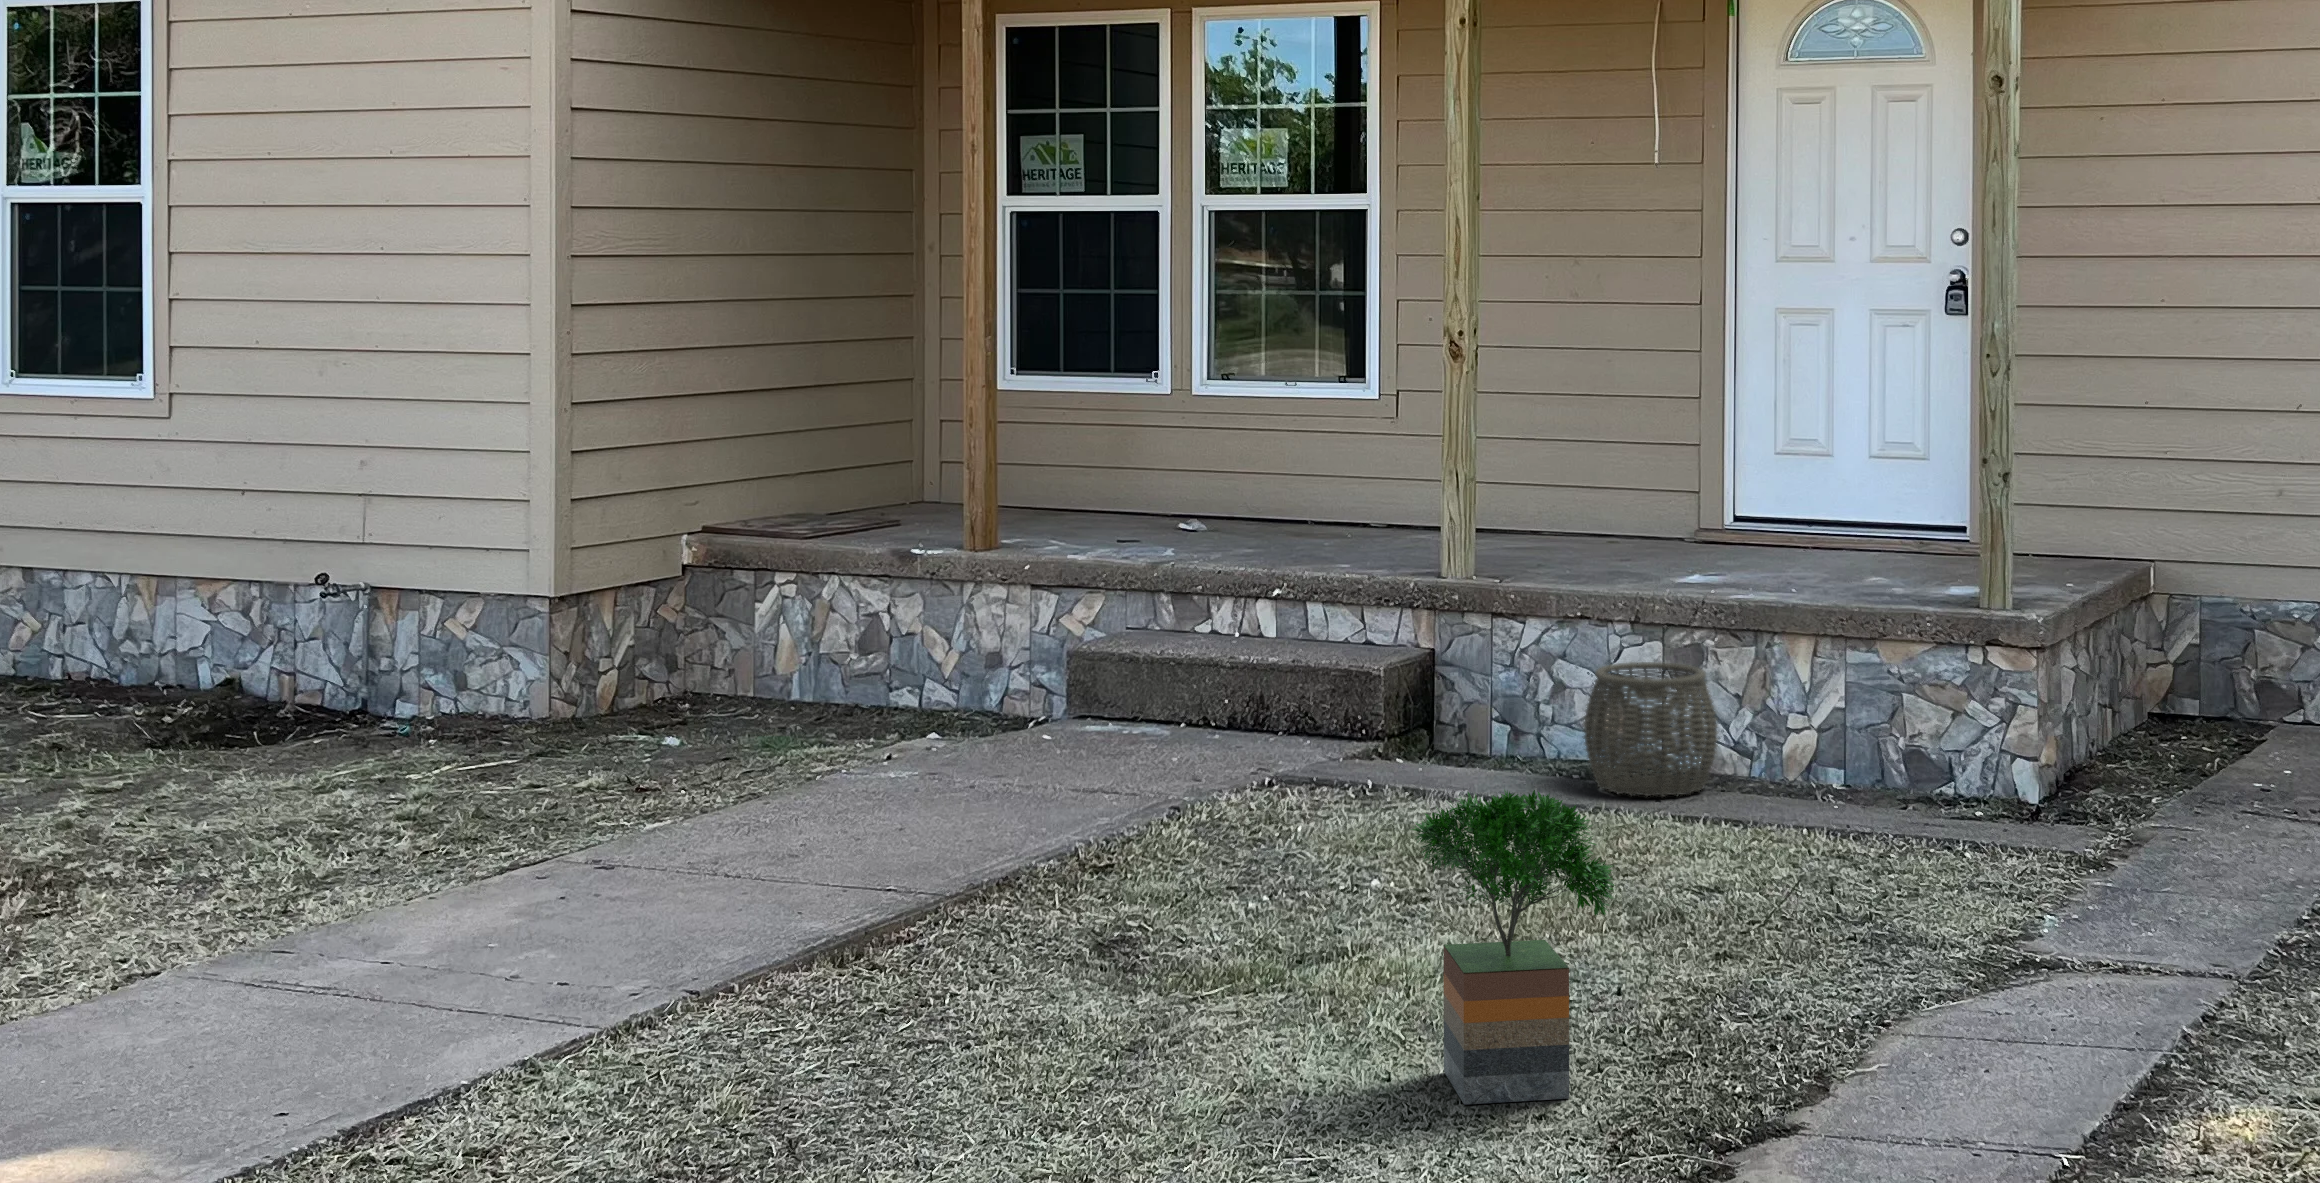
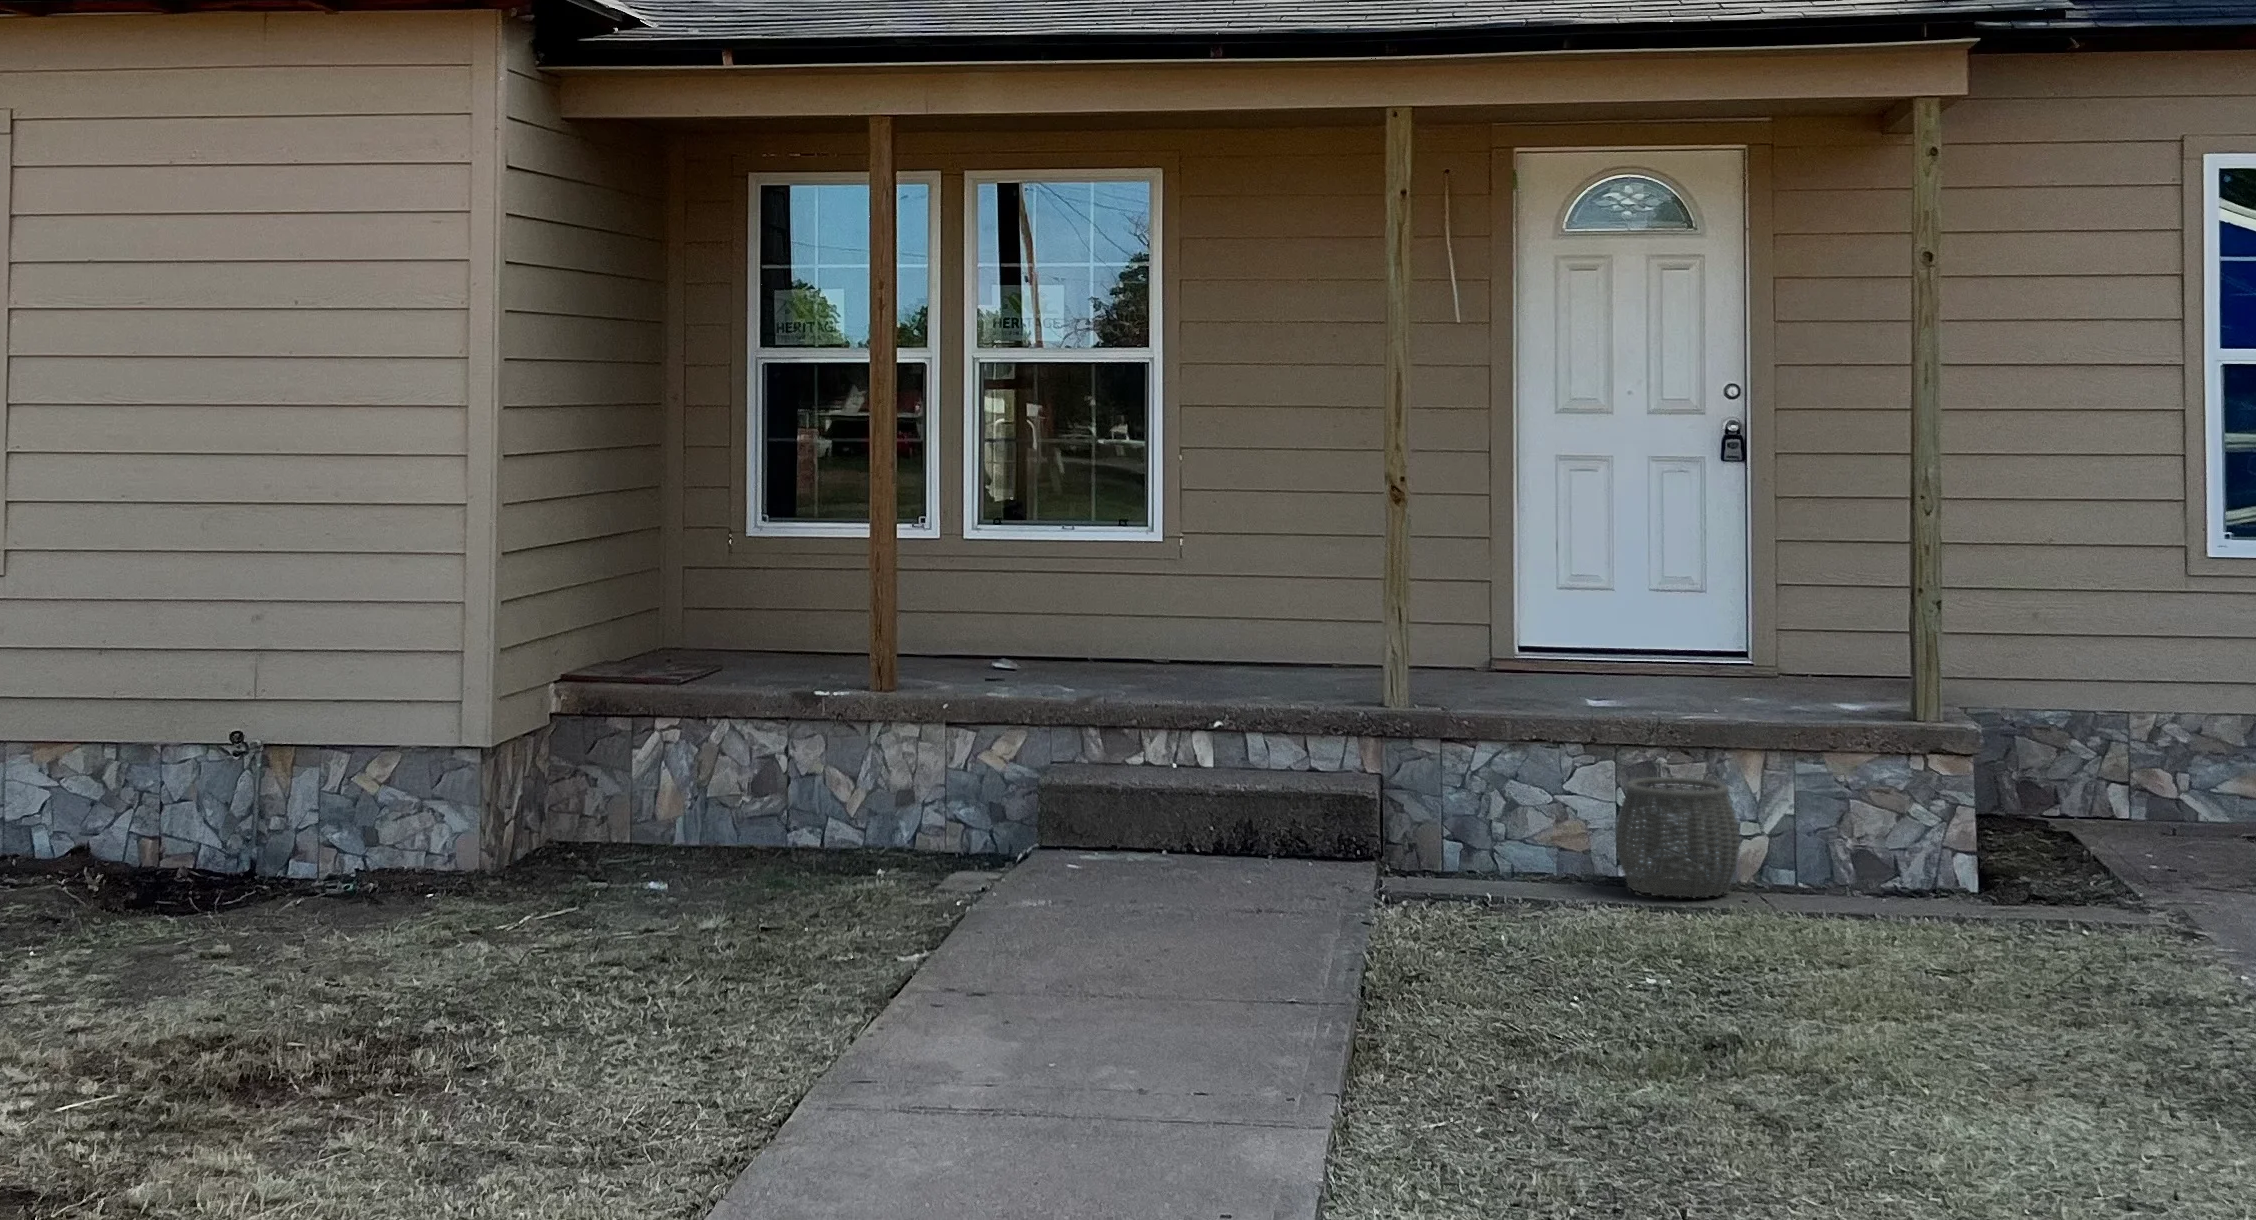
potted tree: present [1411,790,1614,1105] -> none [1966,872,2175,1142]

